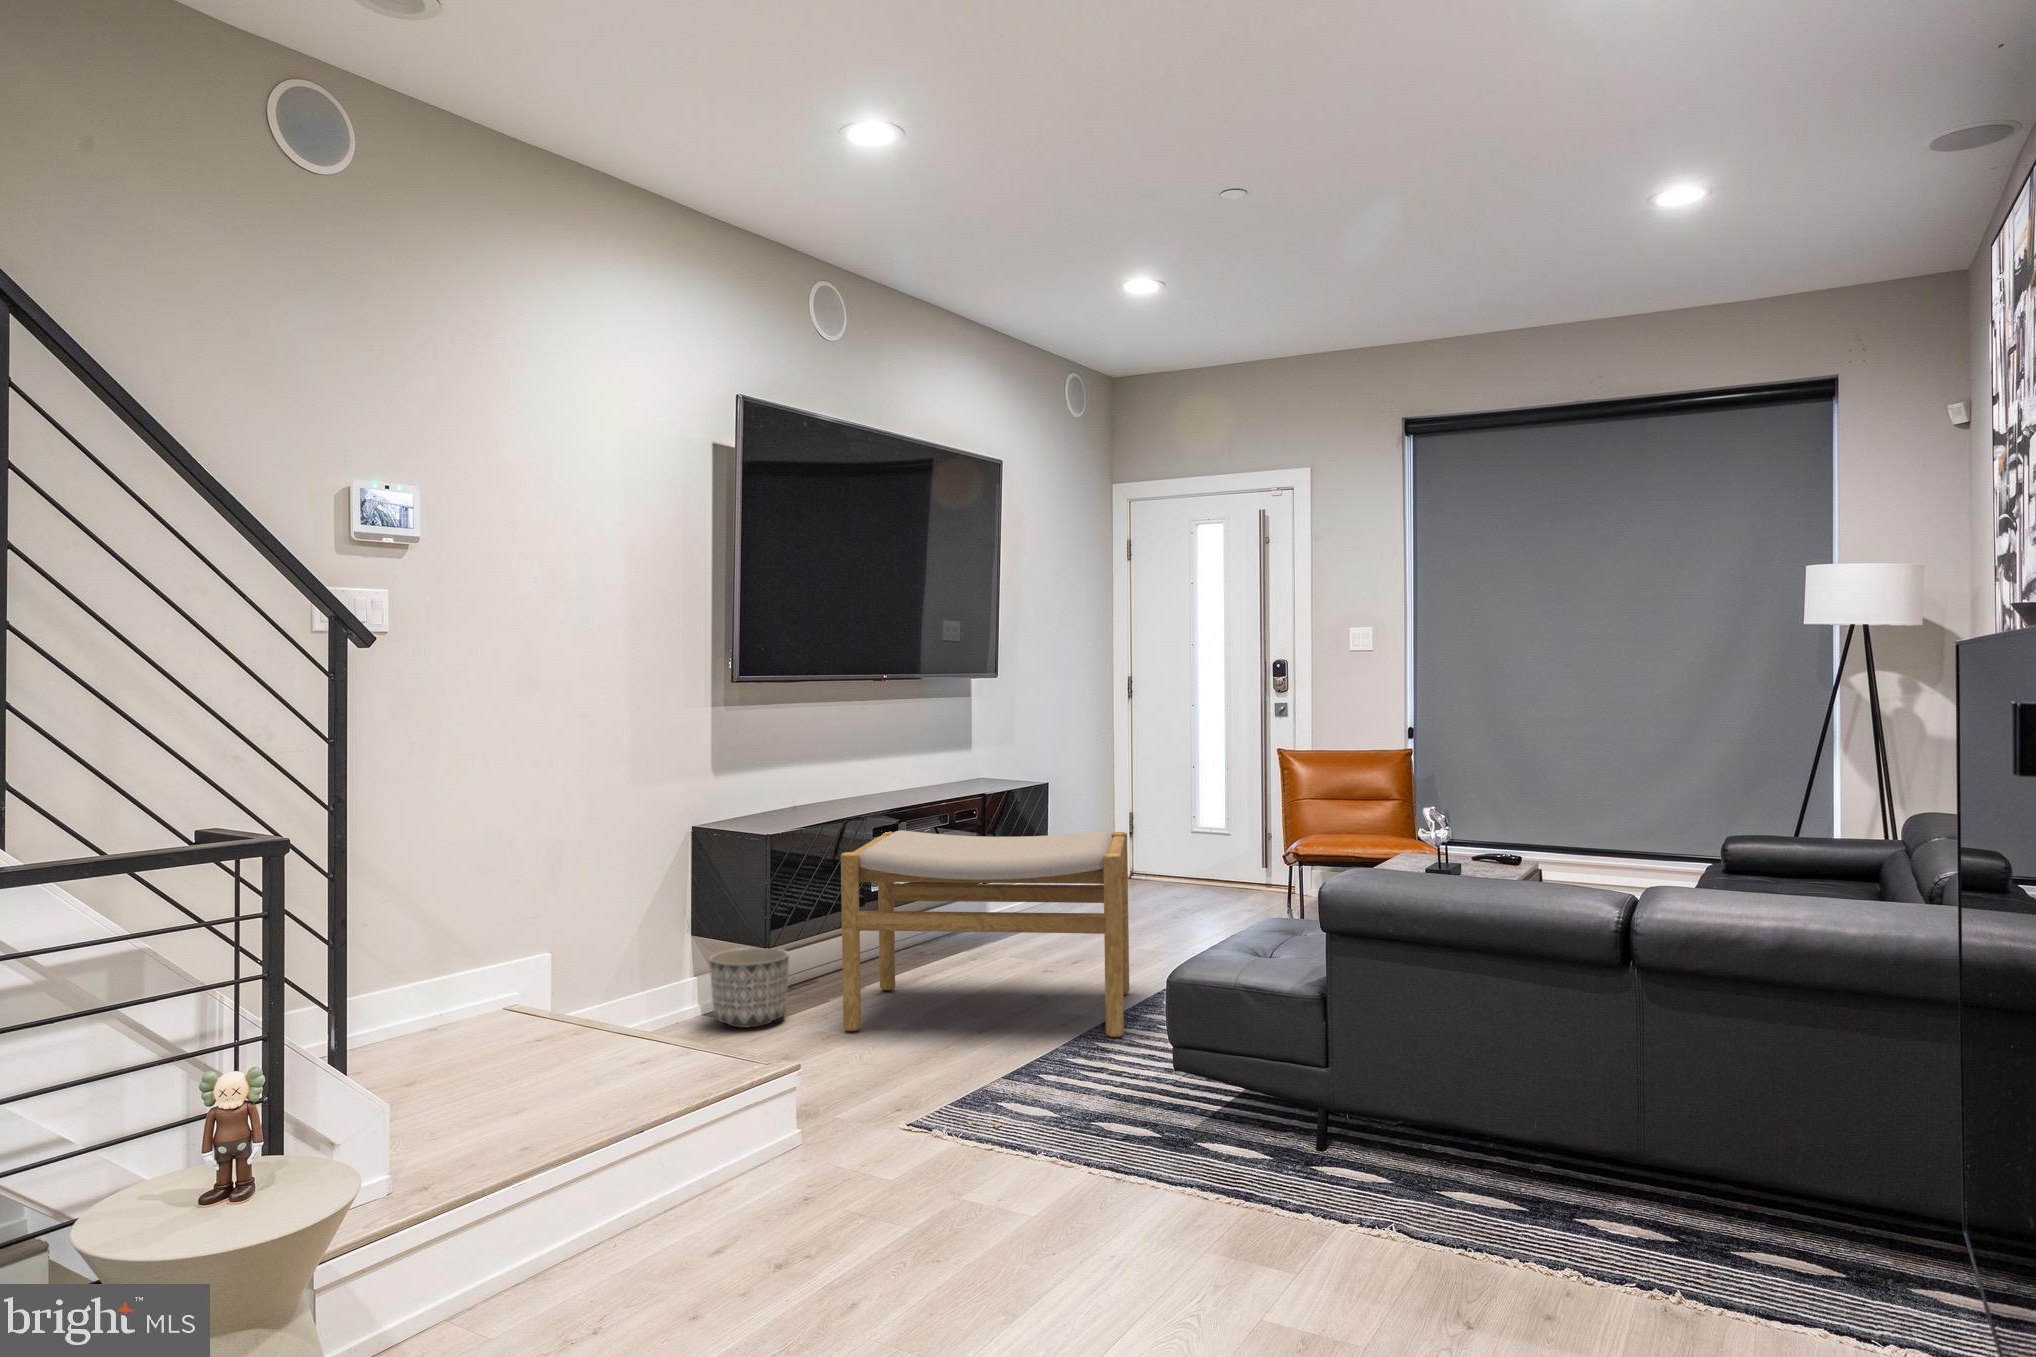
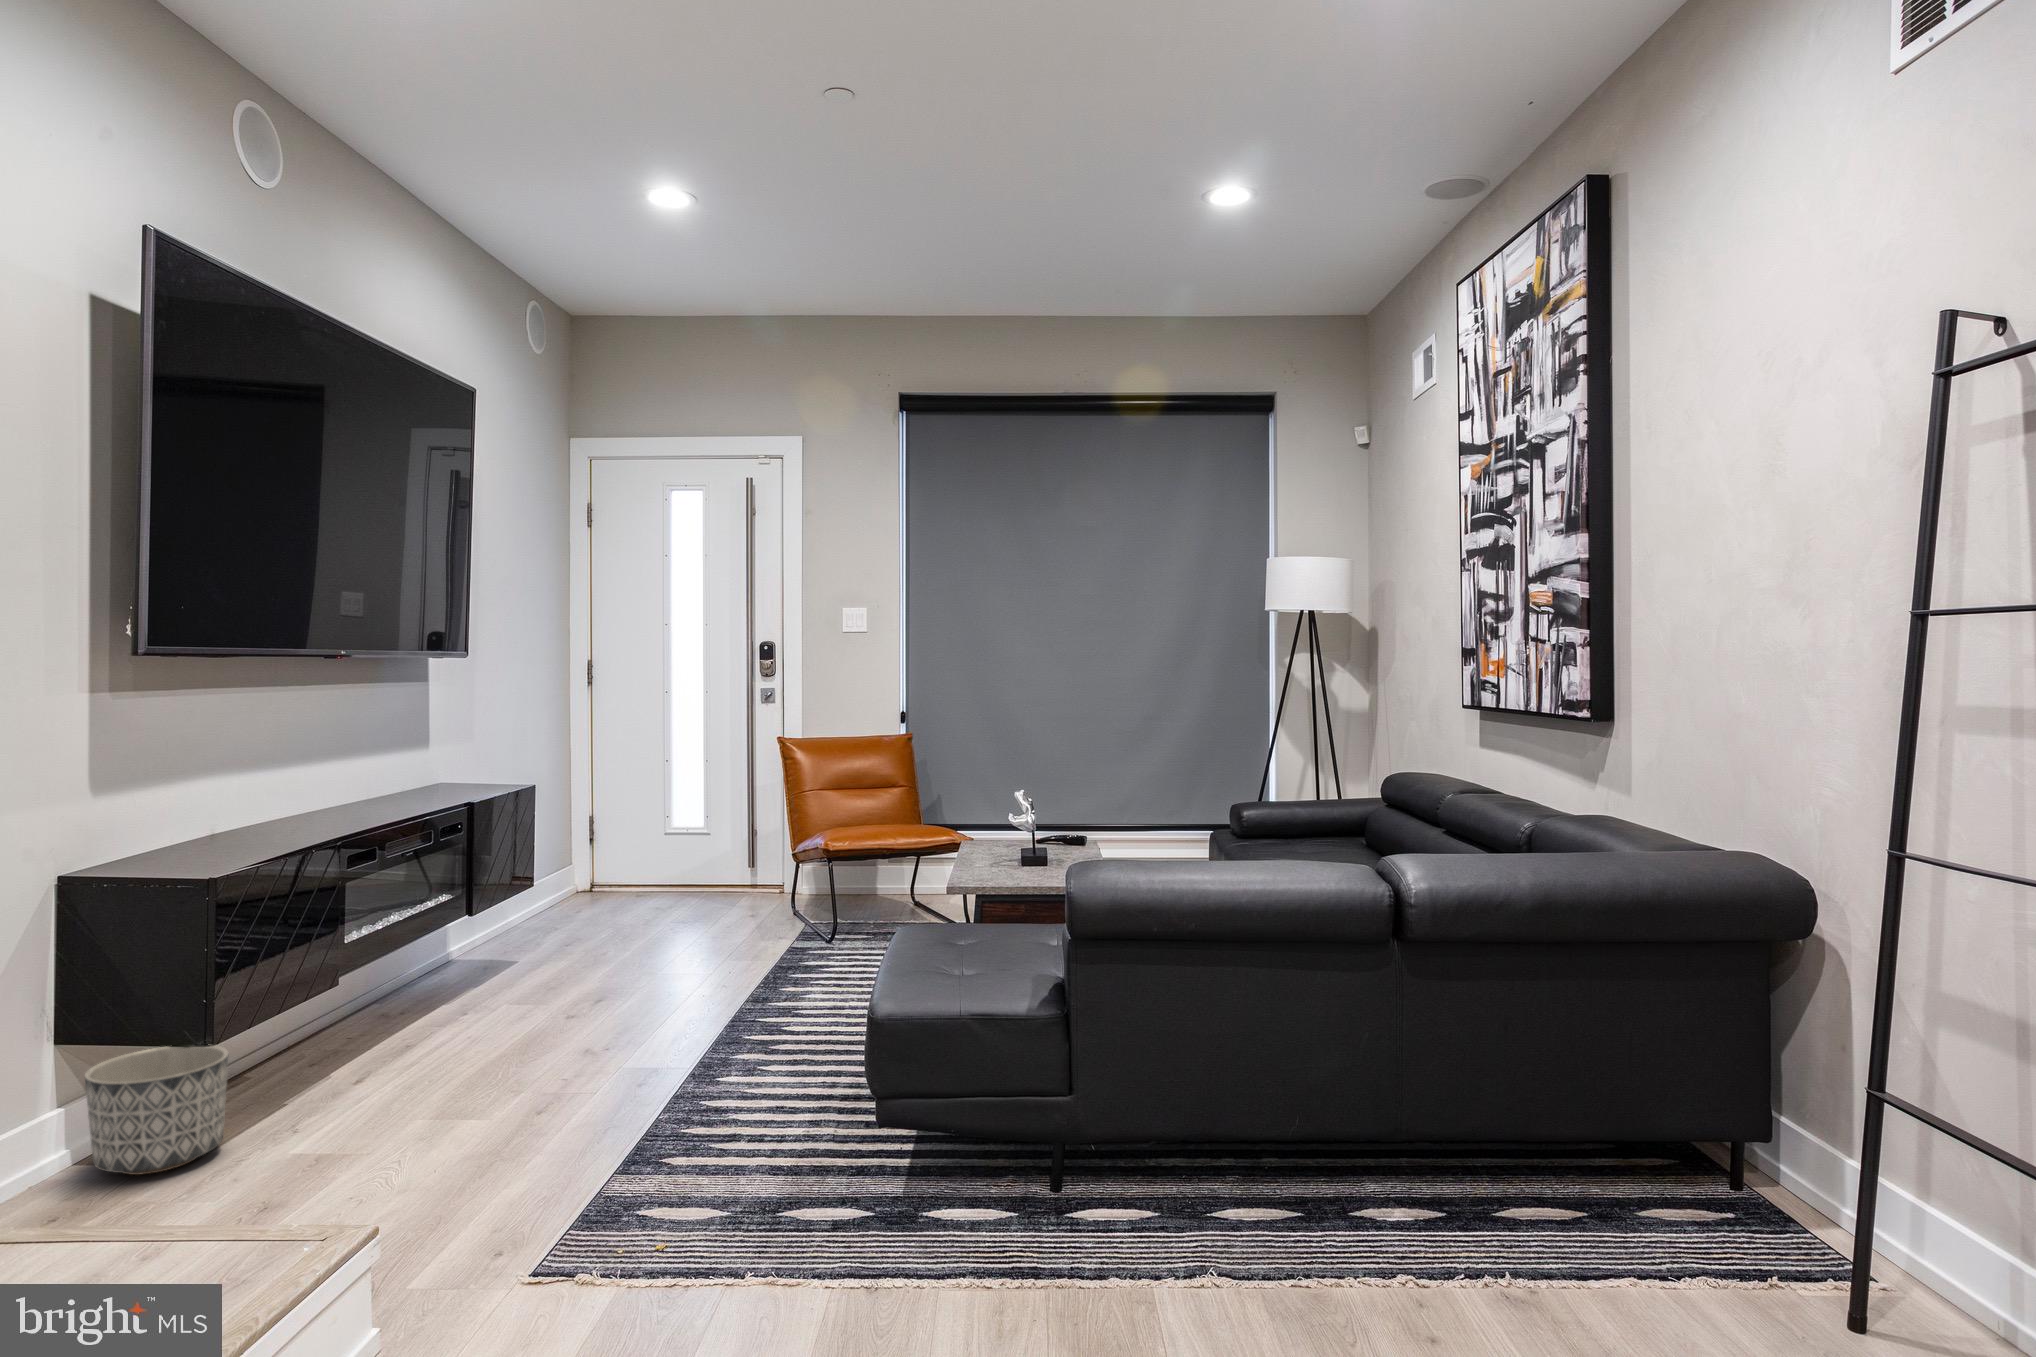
footstool: present [841,830,1129,1037] -> none [329,840,731,1148]

